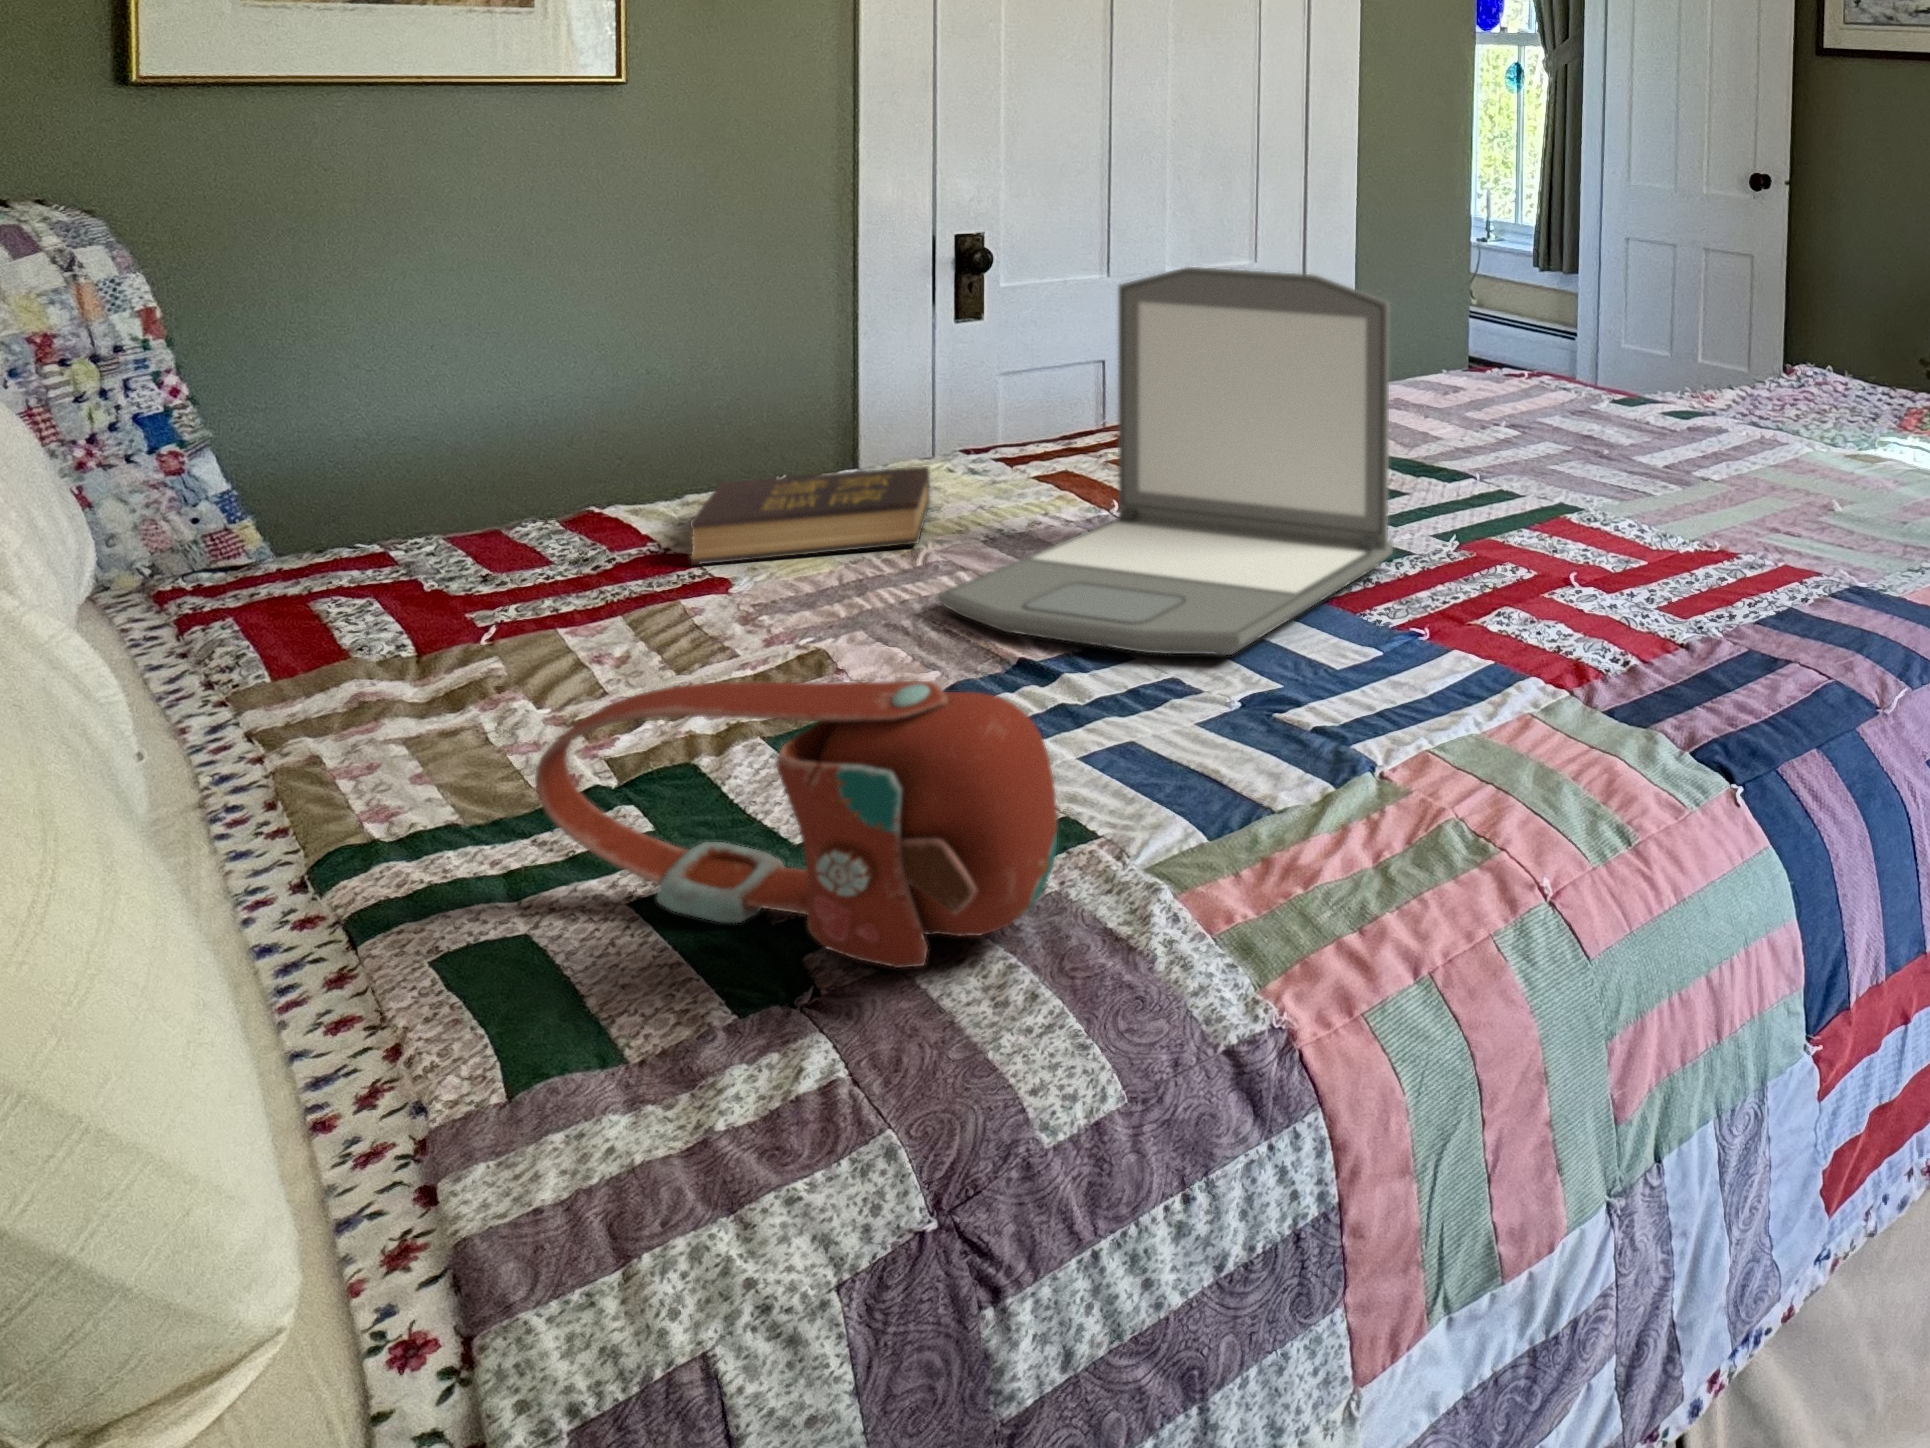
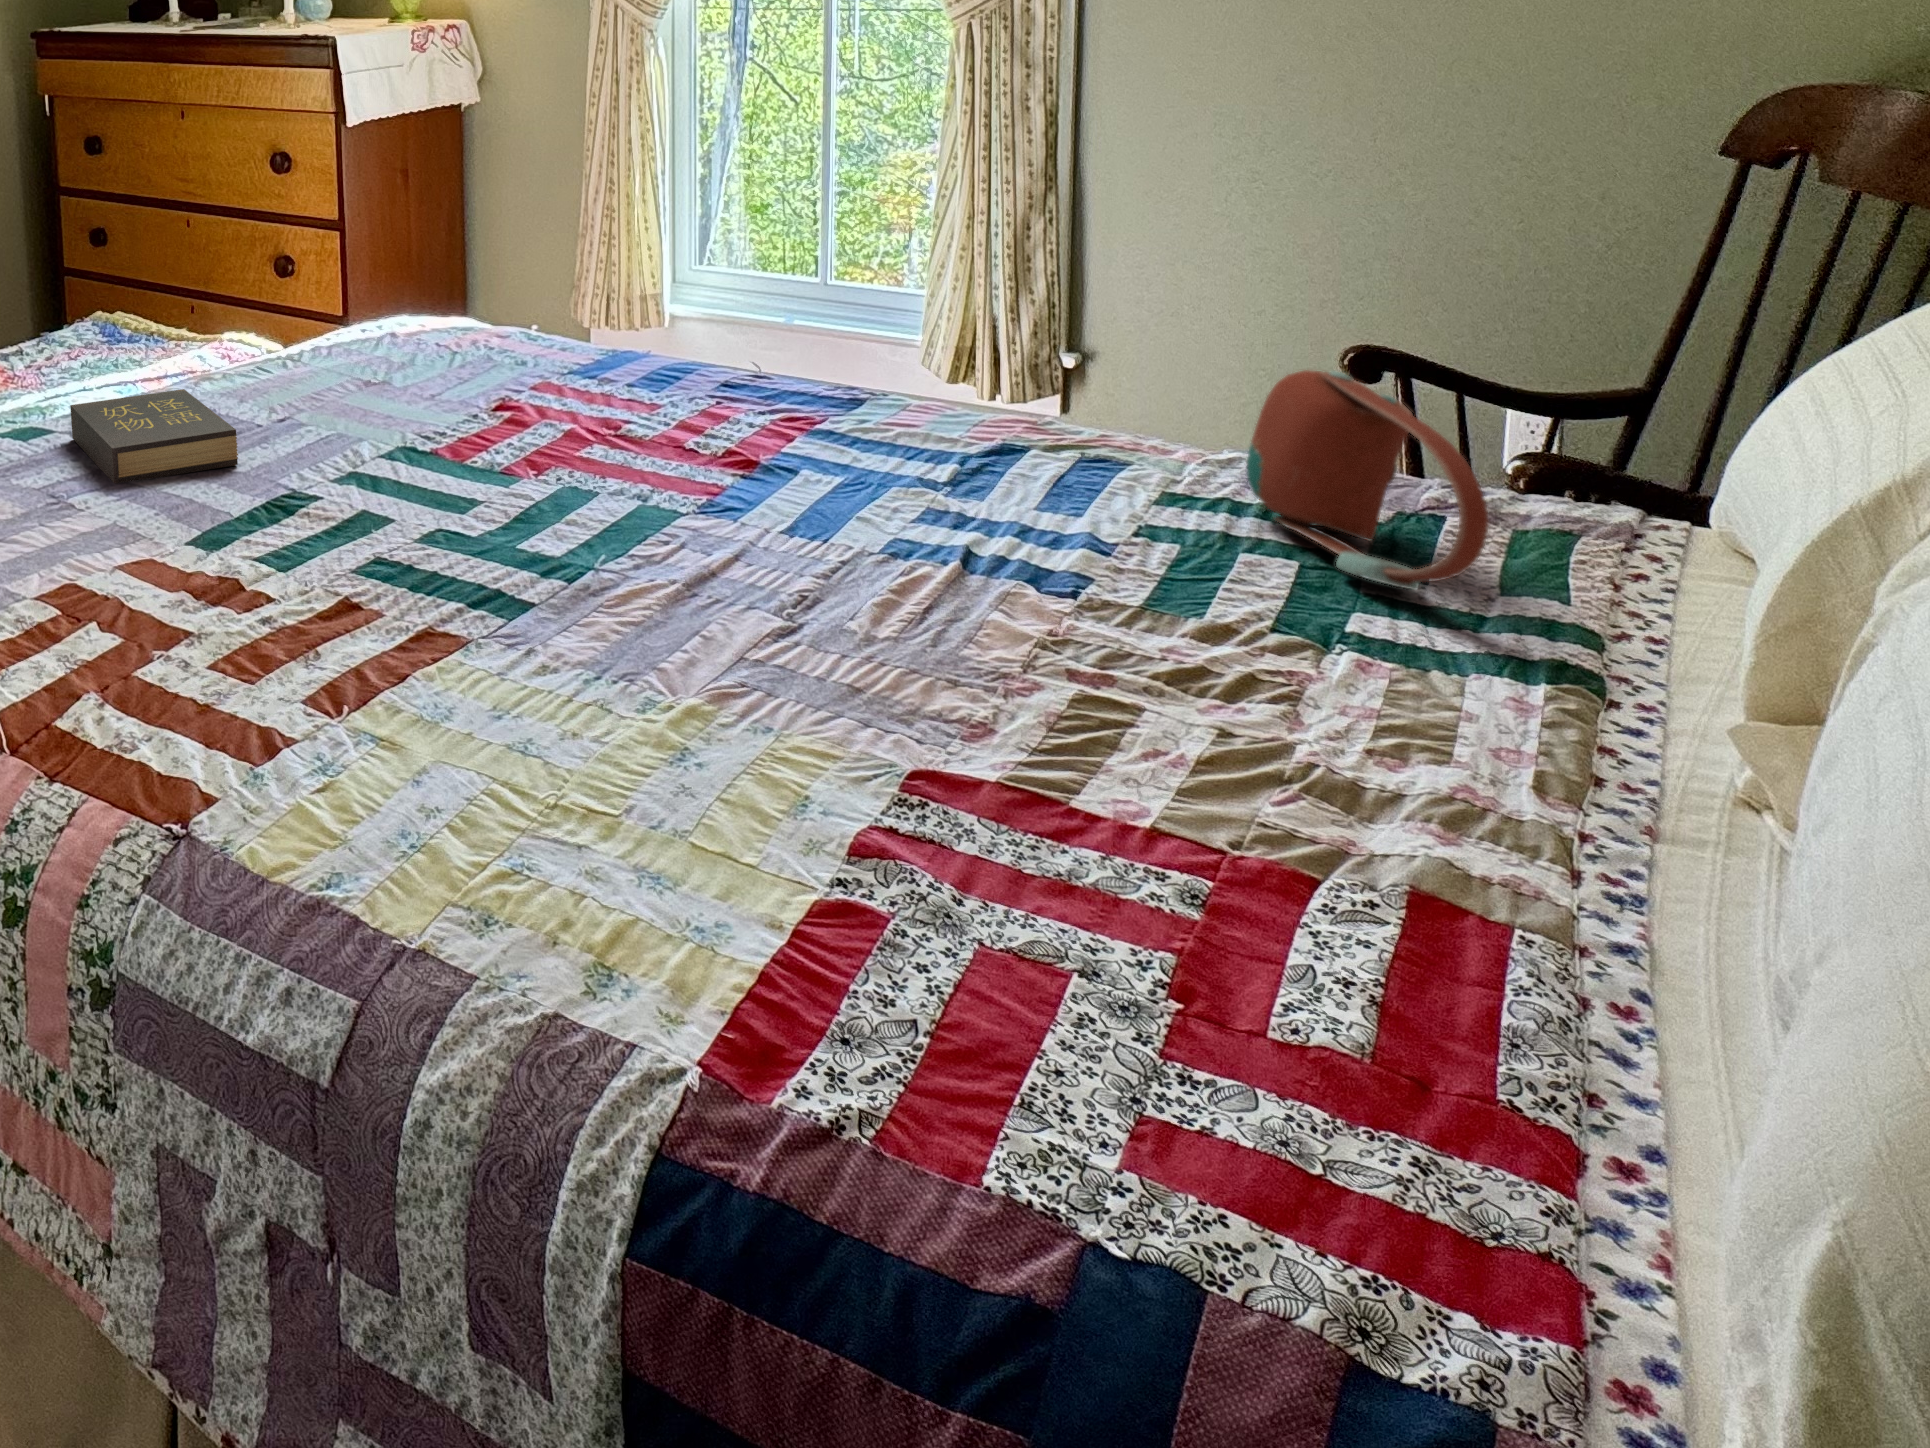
laptop: present [938,267,1393,655] -> none [551,240,900,634]
hardback book: present [690,466,930,565] -> present [70,389,238,484]

